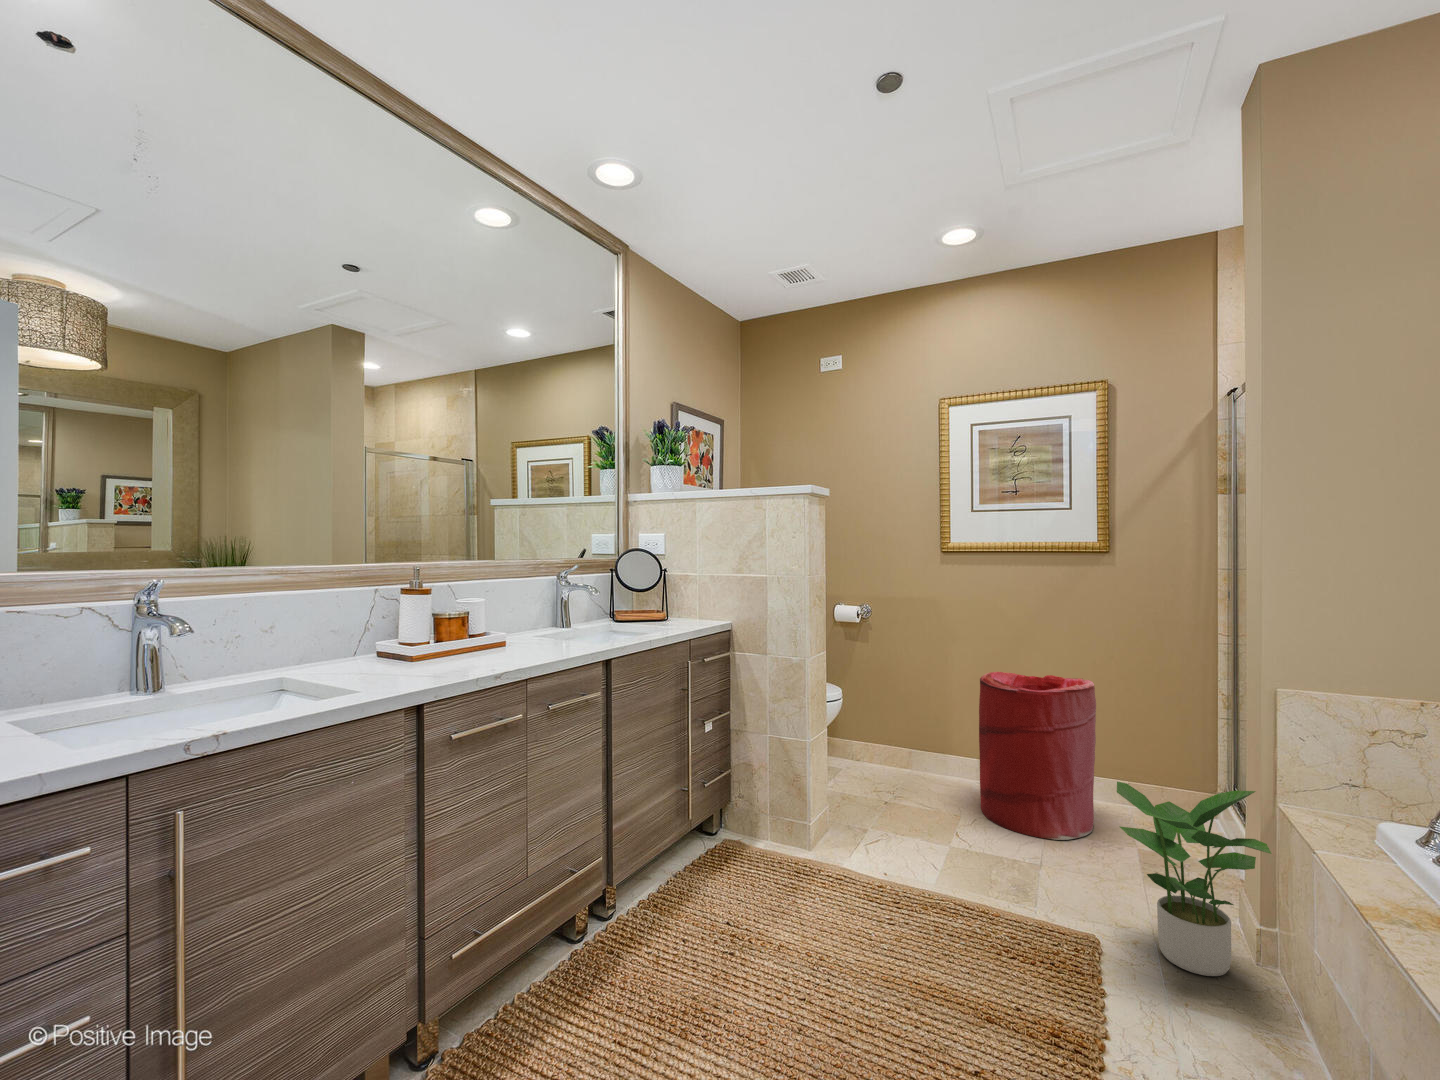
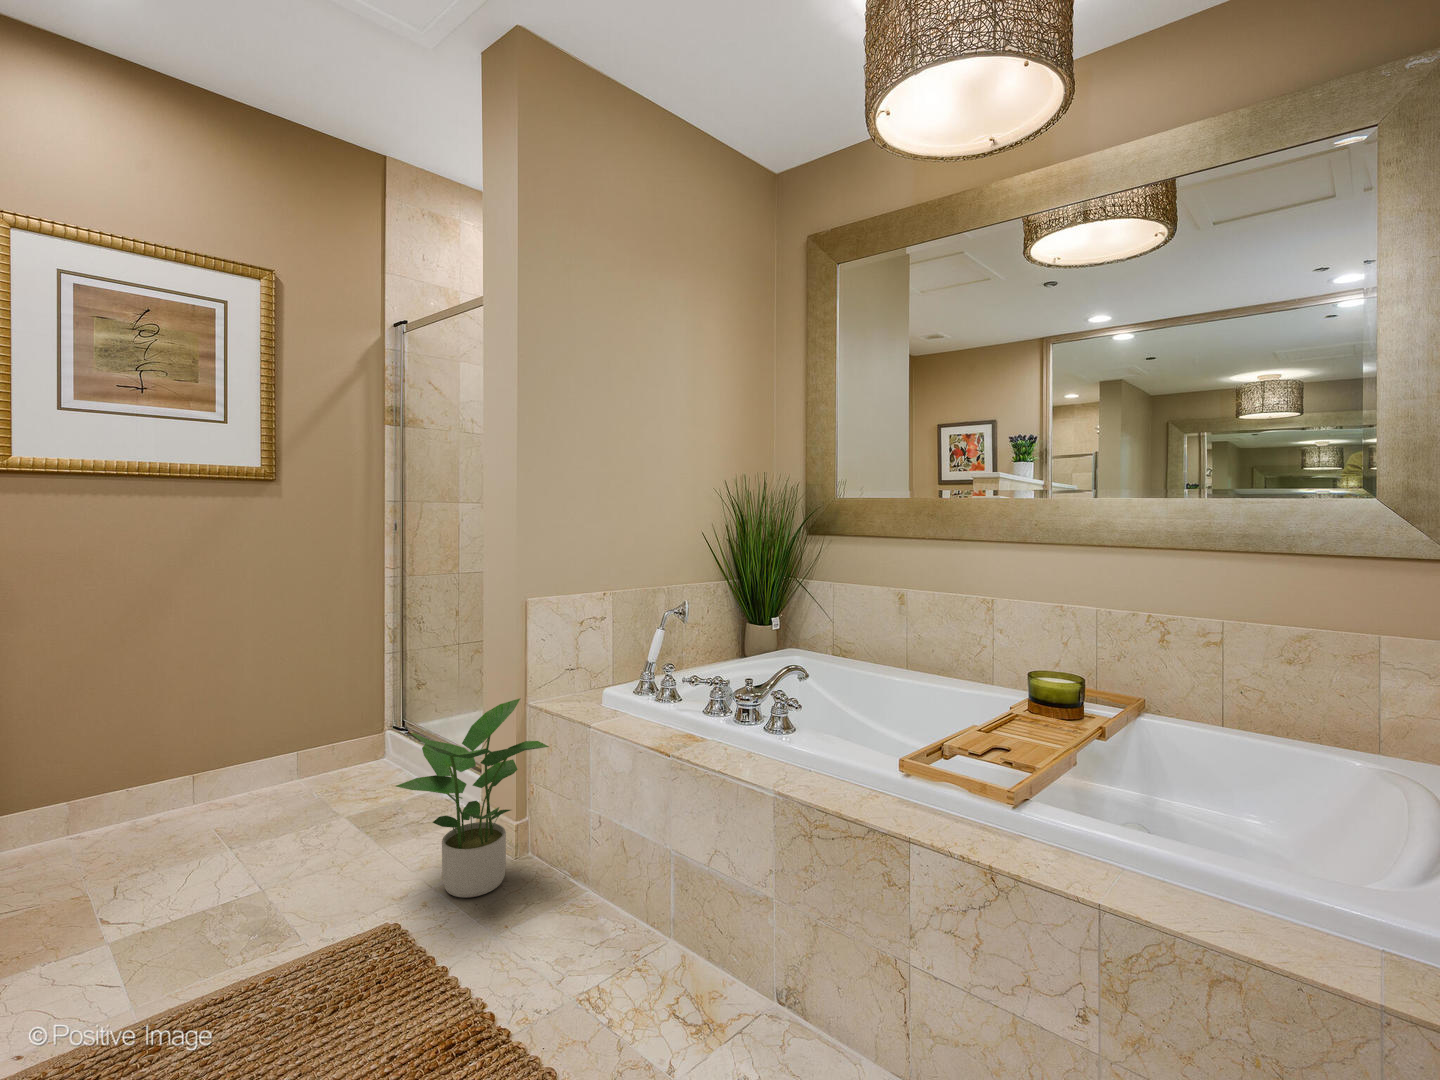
laundry hamper: present [979,672,1096,840] -> none [103,639,286,872]

